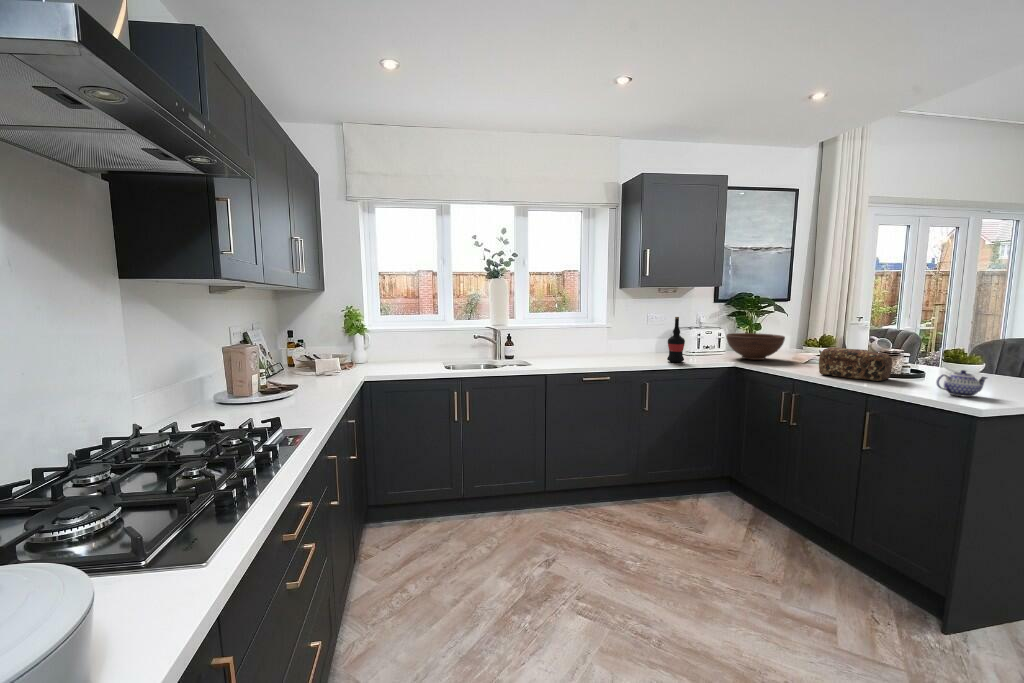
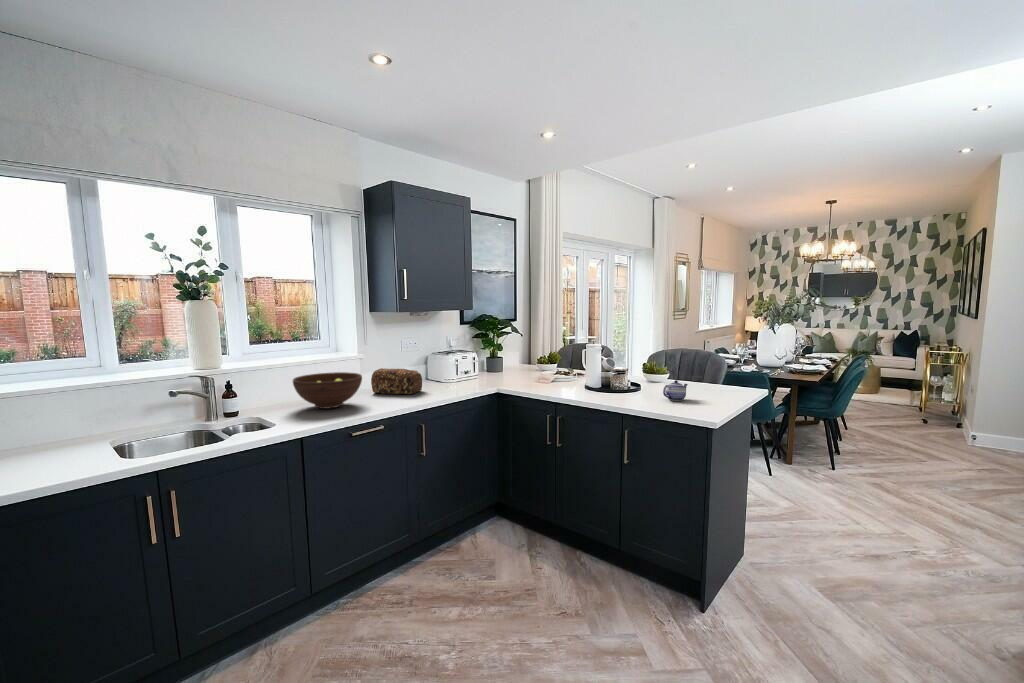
wine bottle: present [667,317,685,362] -> none [435,345,453,394]
fruit bowl: present [726,333,785,360] -> present [293,372,362,409]
bread loaf: present [819,347,892,381] -> present [371,368,422,394]

